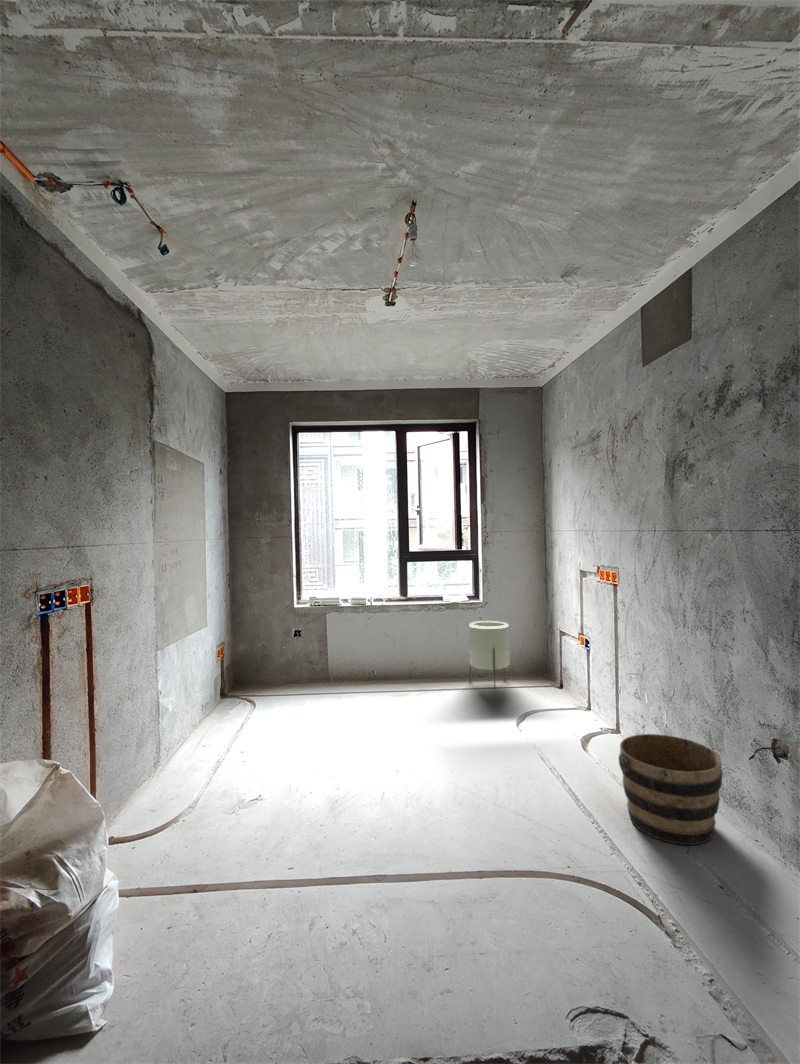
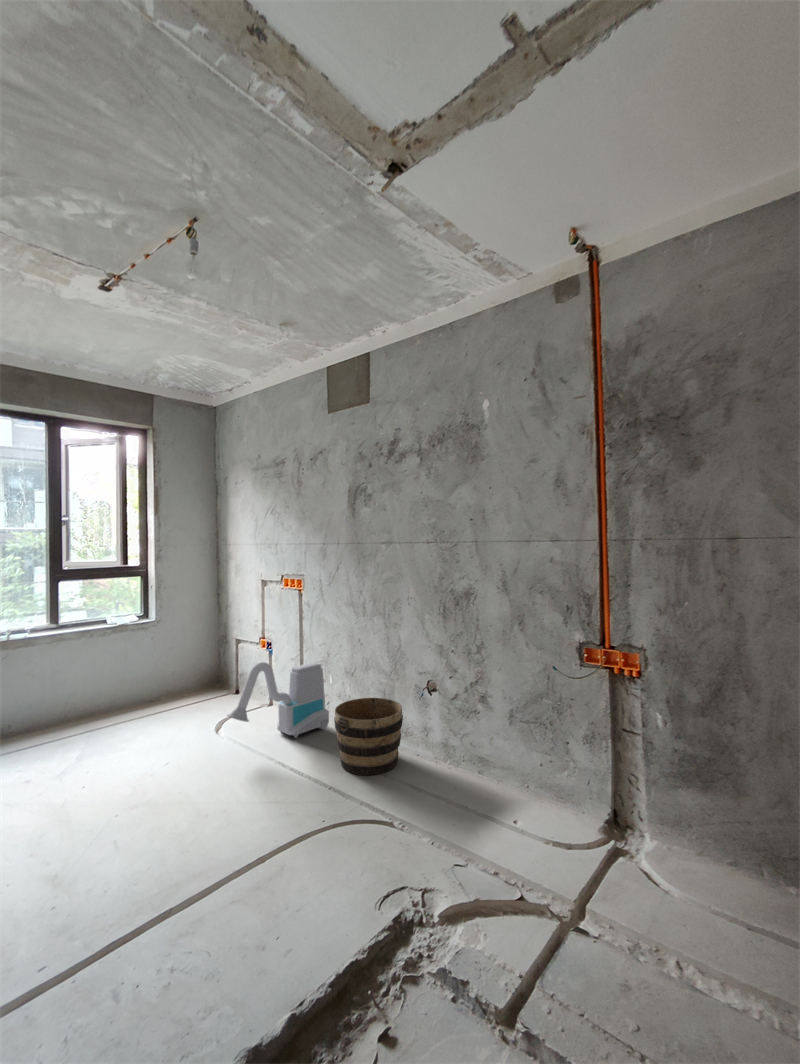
planter: present [469,621,510,689] -> none [142,637,187,706]
vacuum cleaner: none [512,664,642,760] -> present [227,662,329,738]

